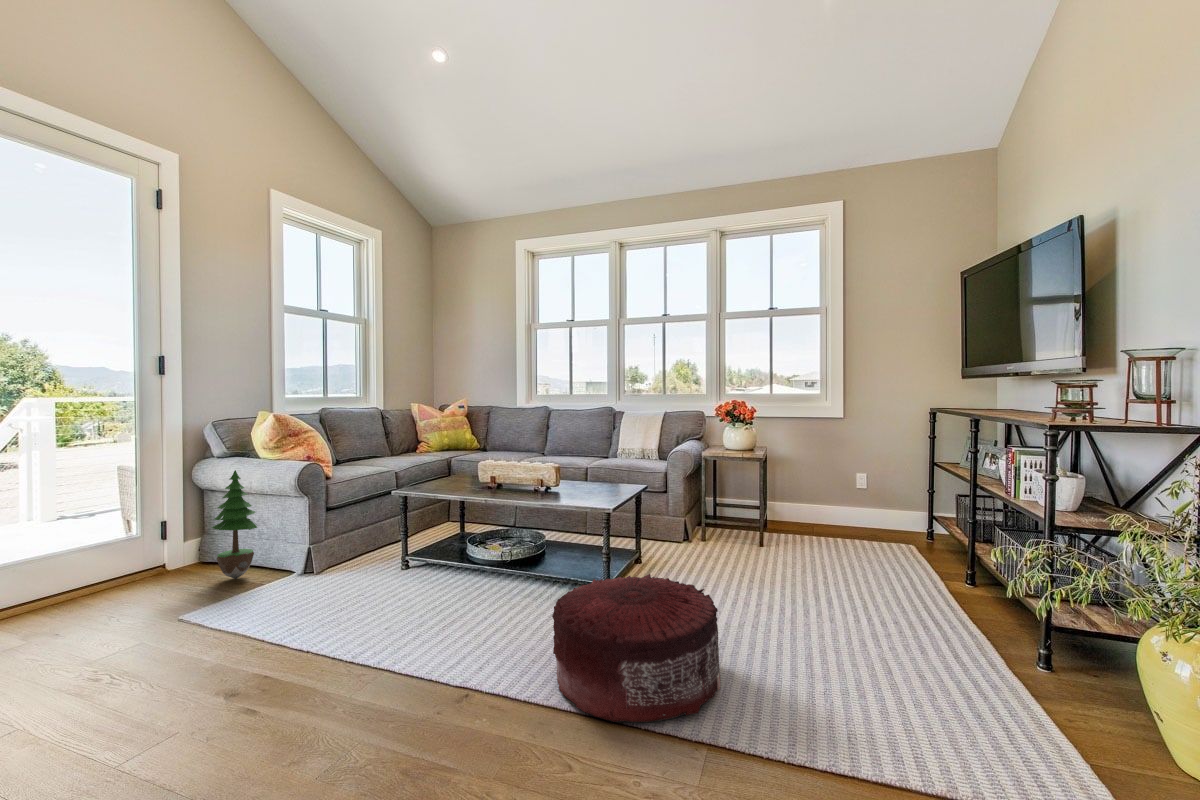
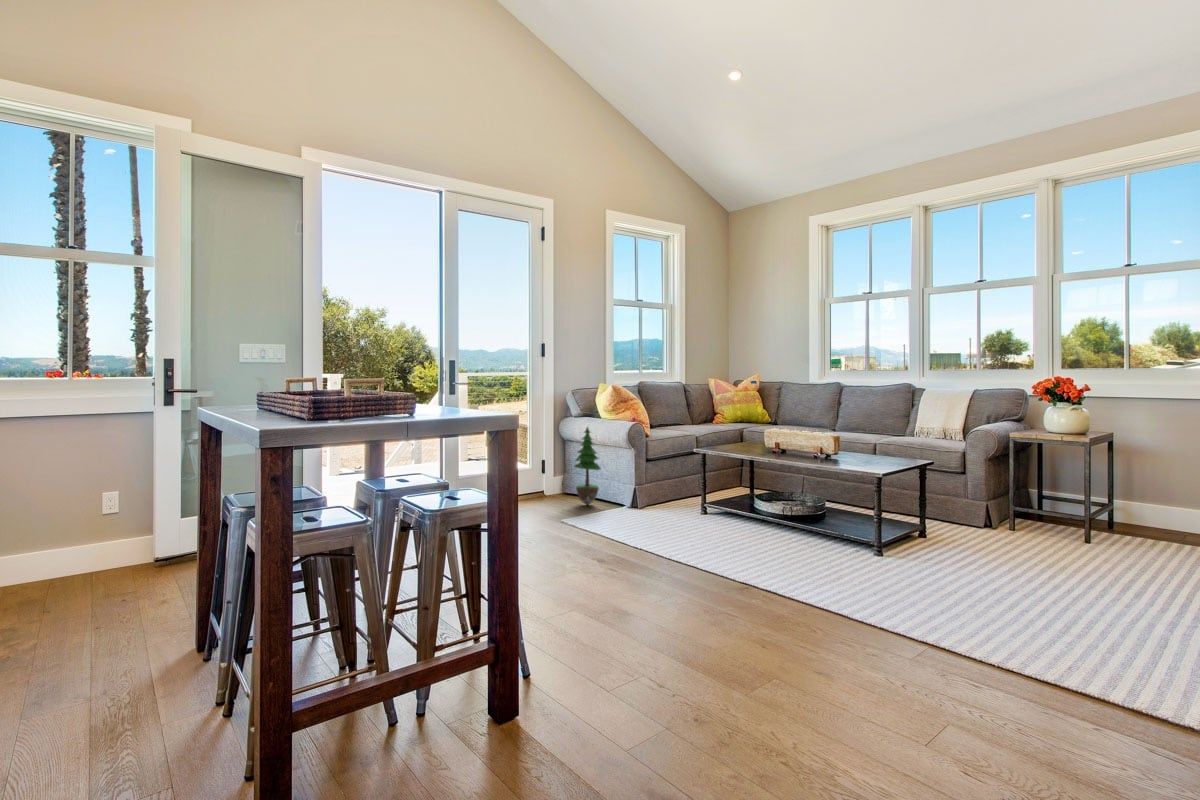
pouf: present [552,574,720,722] -> none [814,524,964,626]

